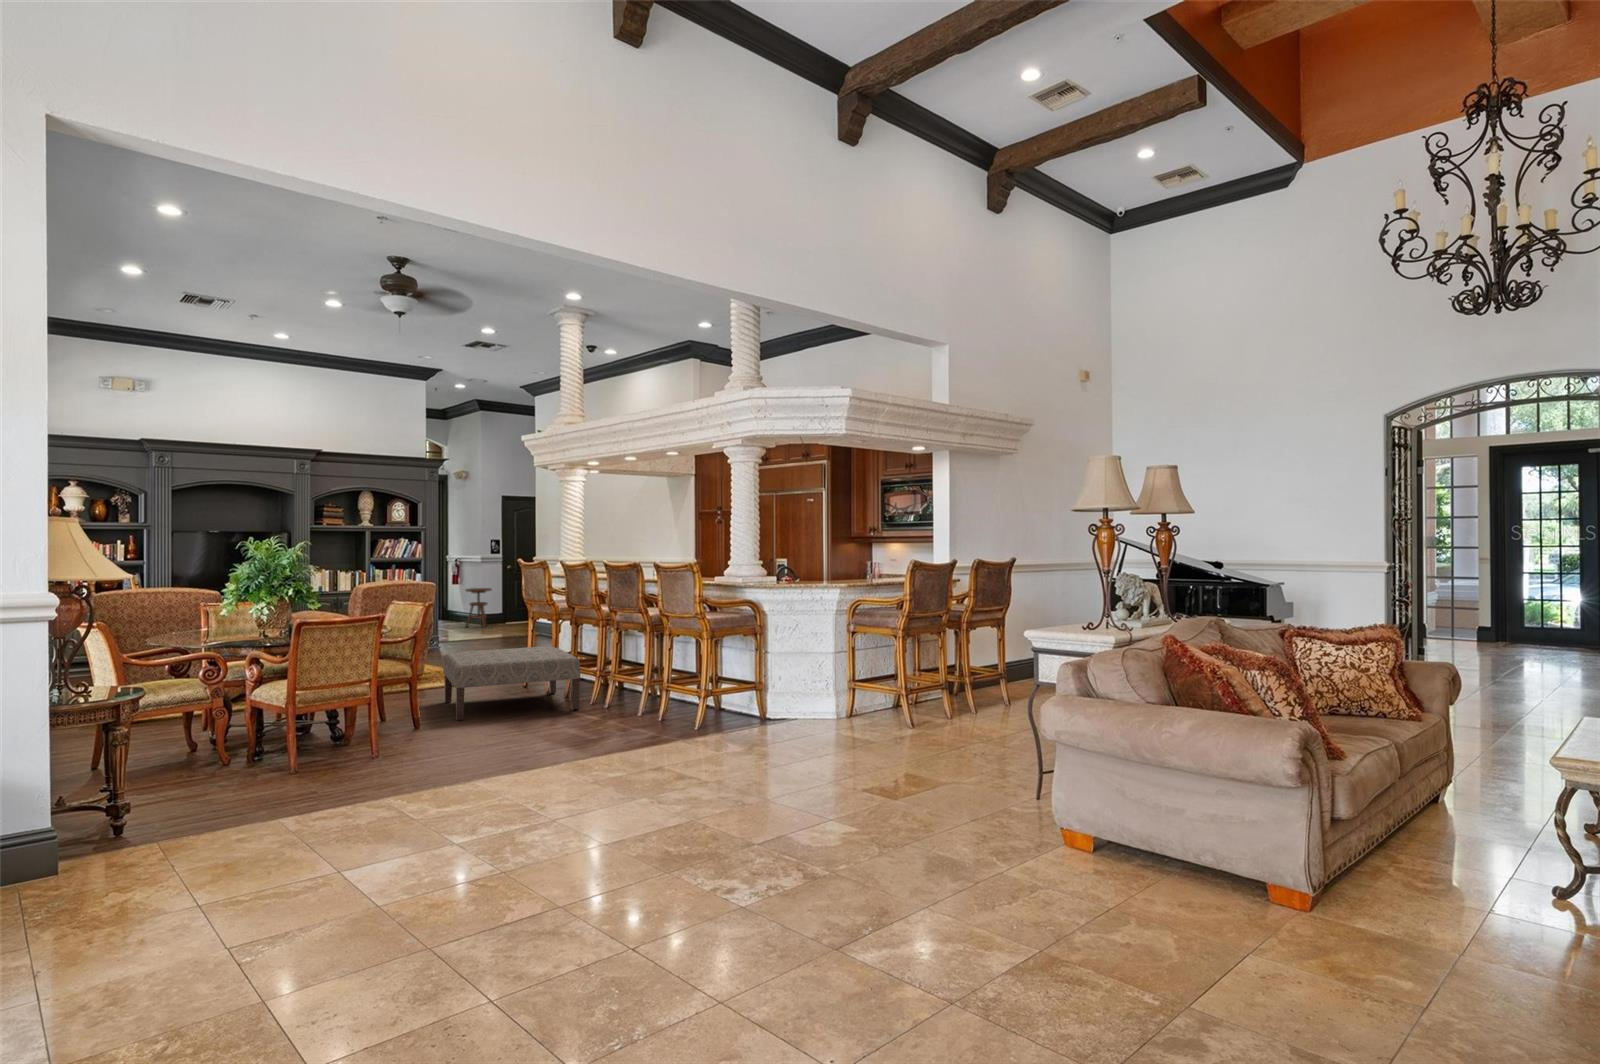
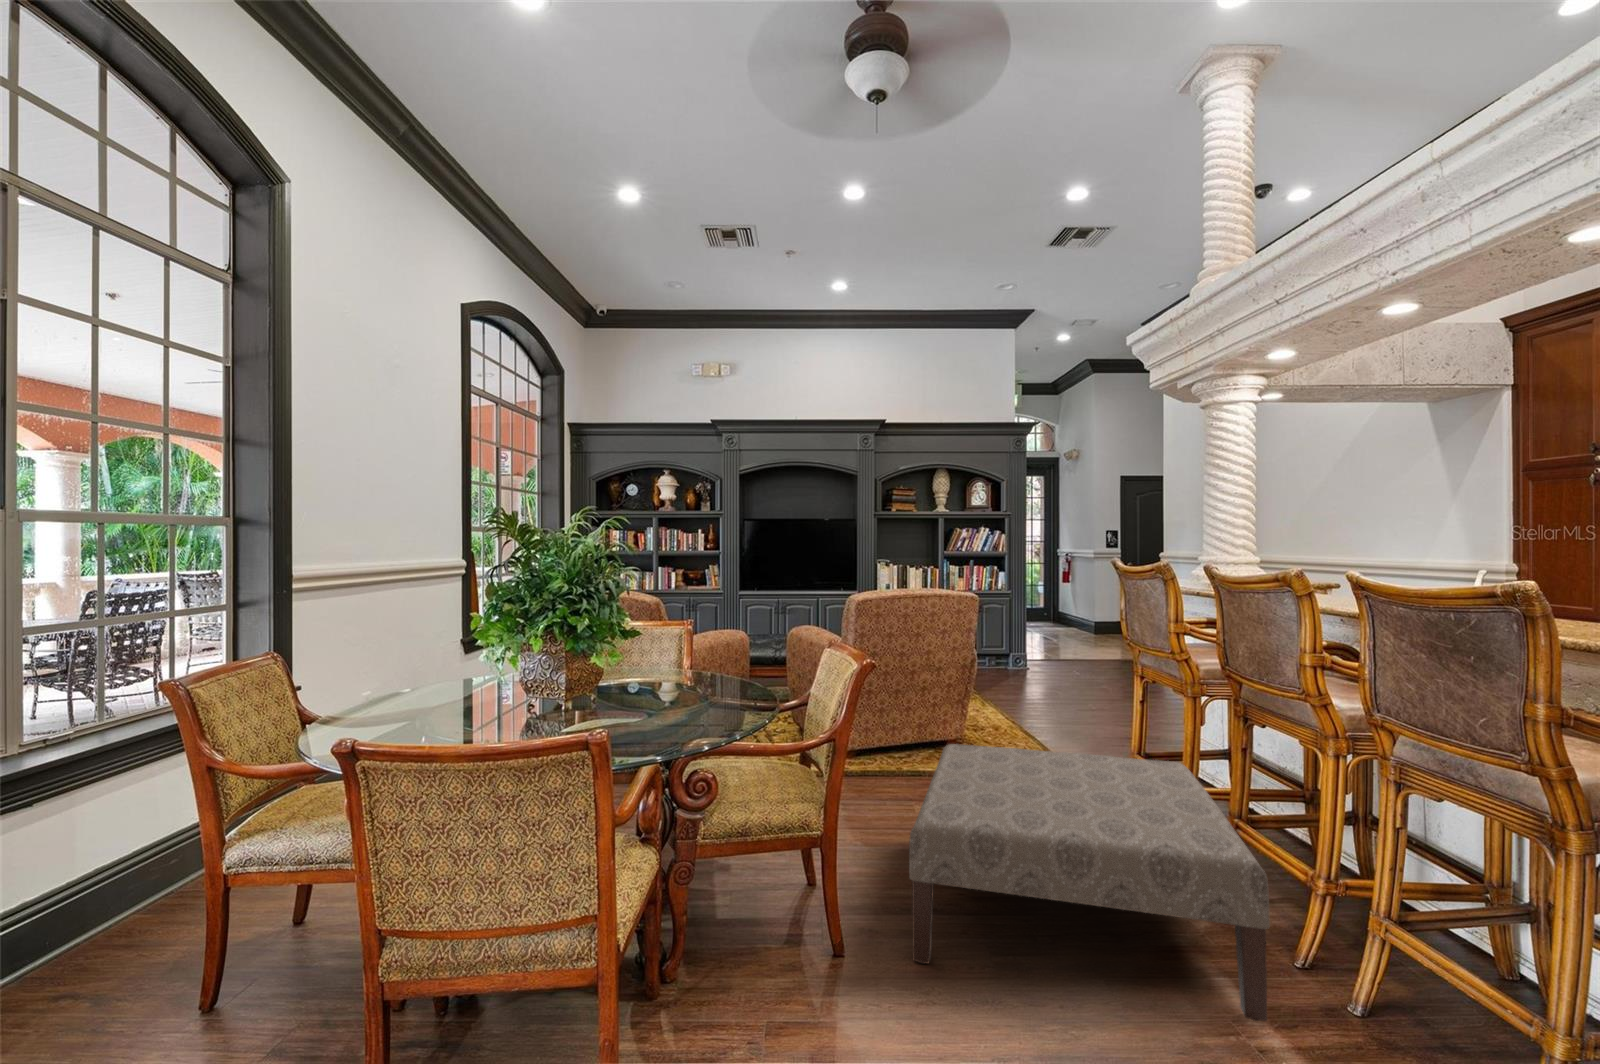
side table: present [465,588,491,628] -> none [1075,589,1108,639]

